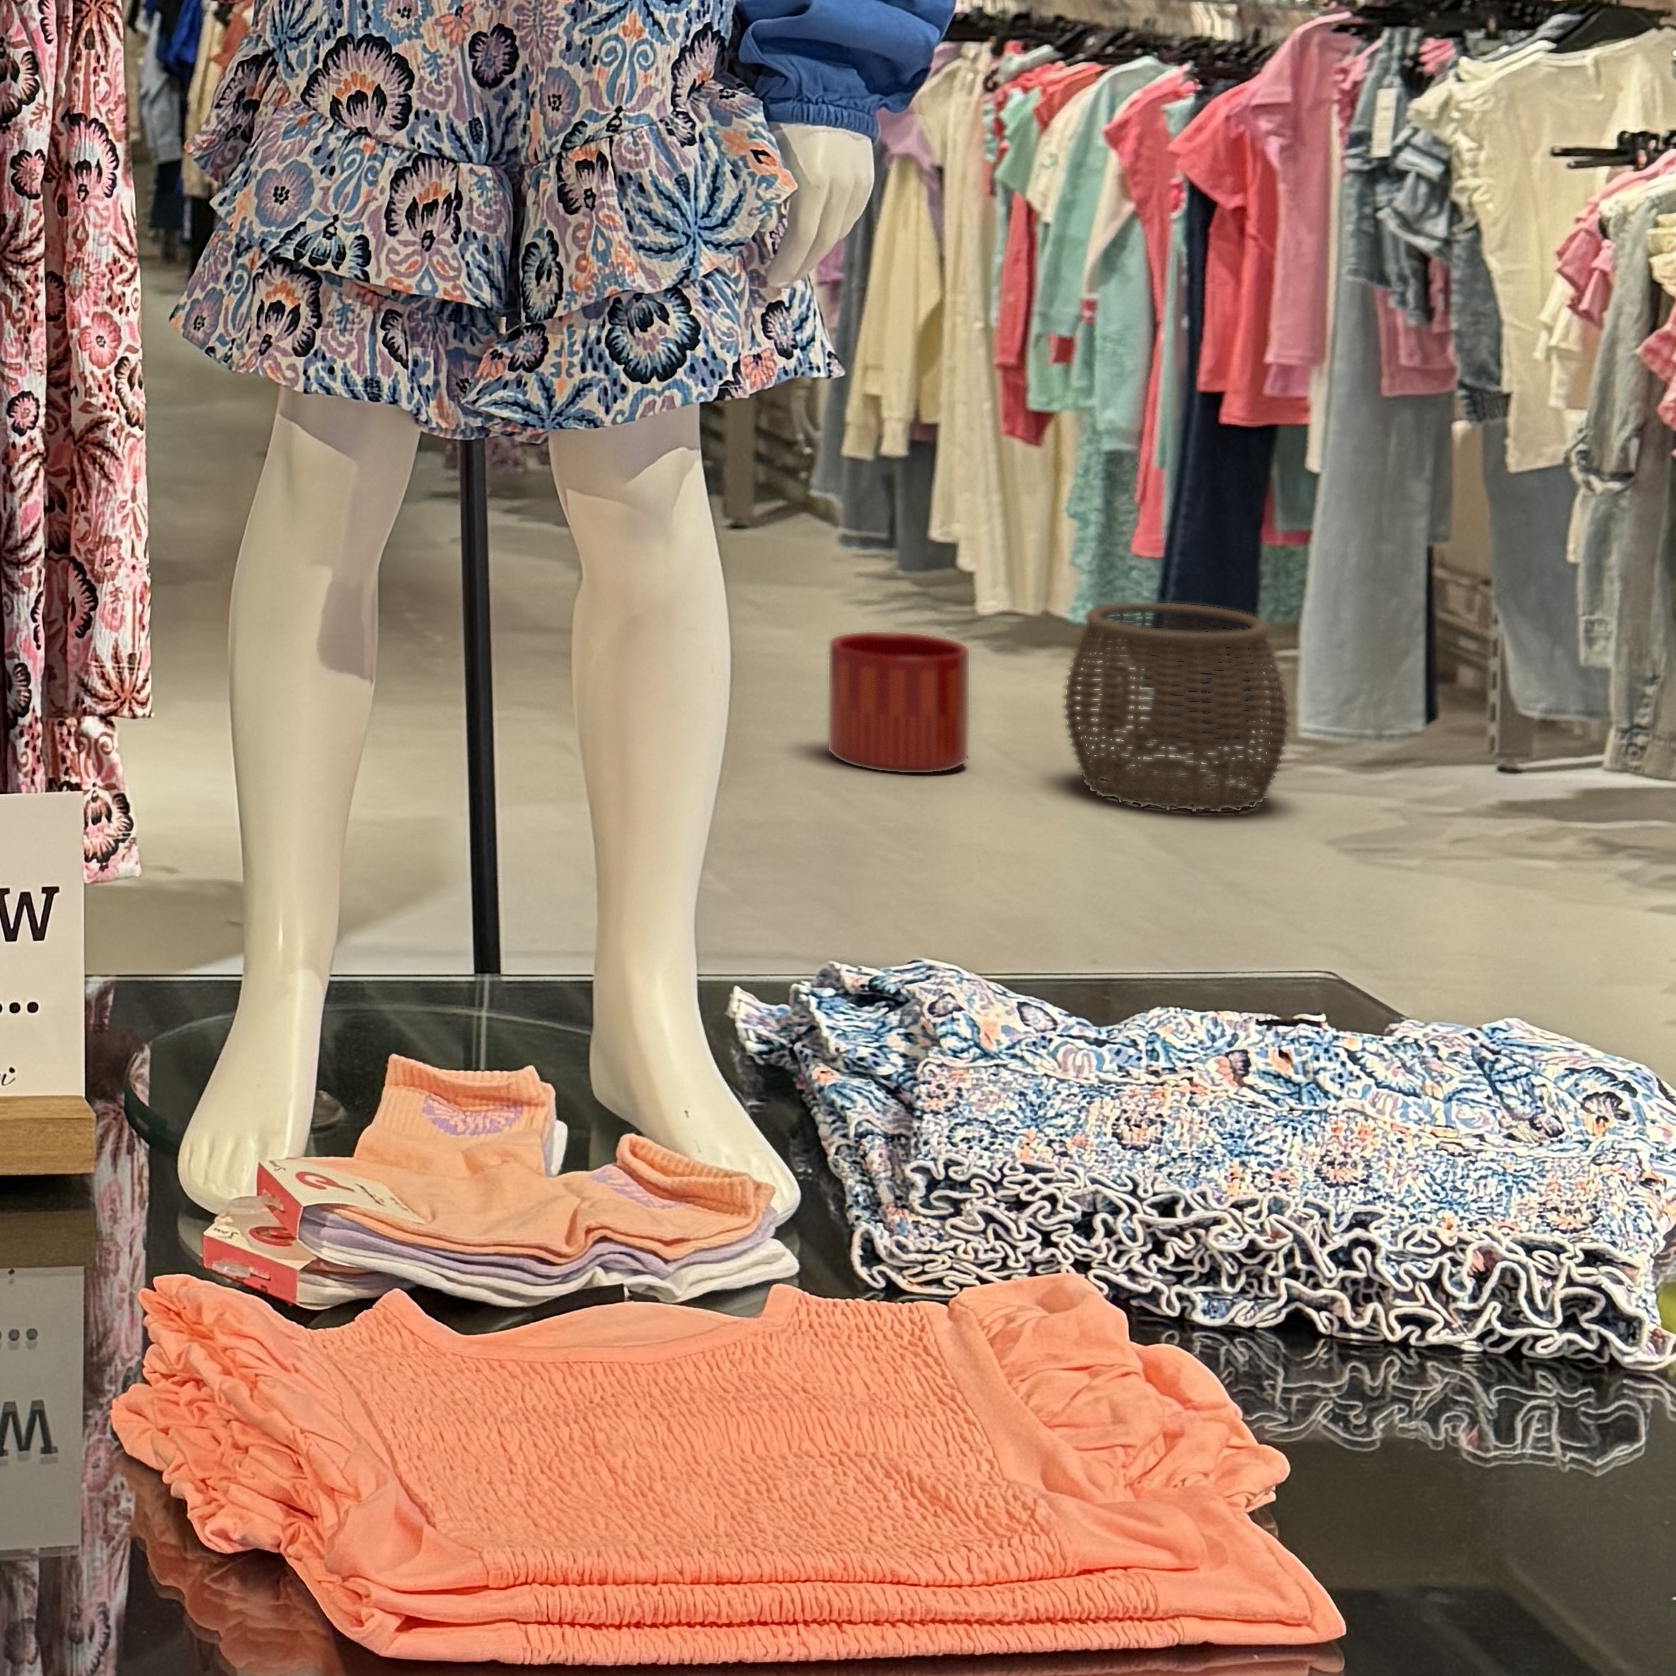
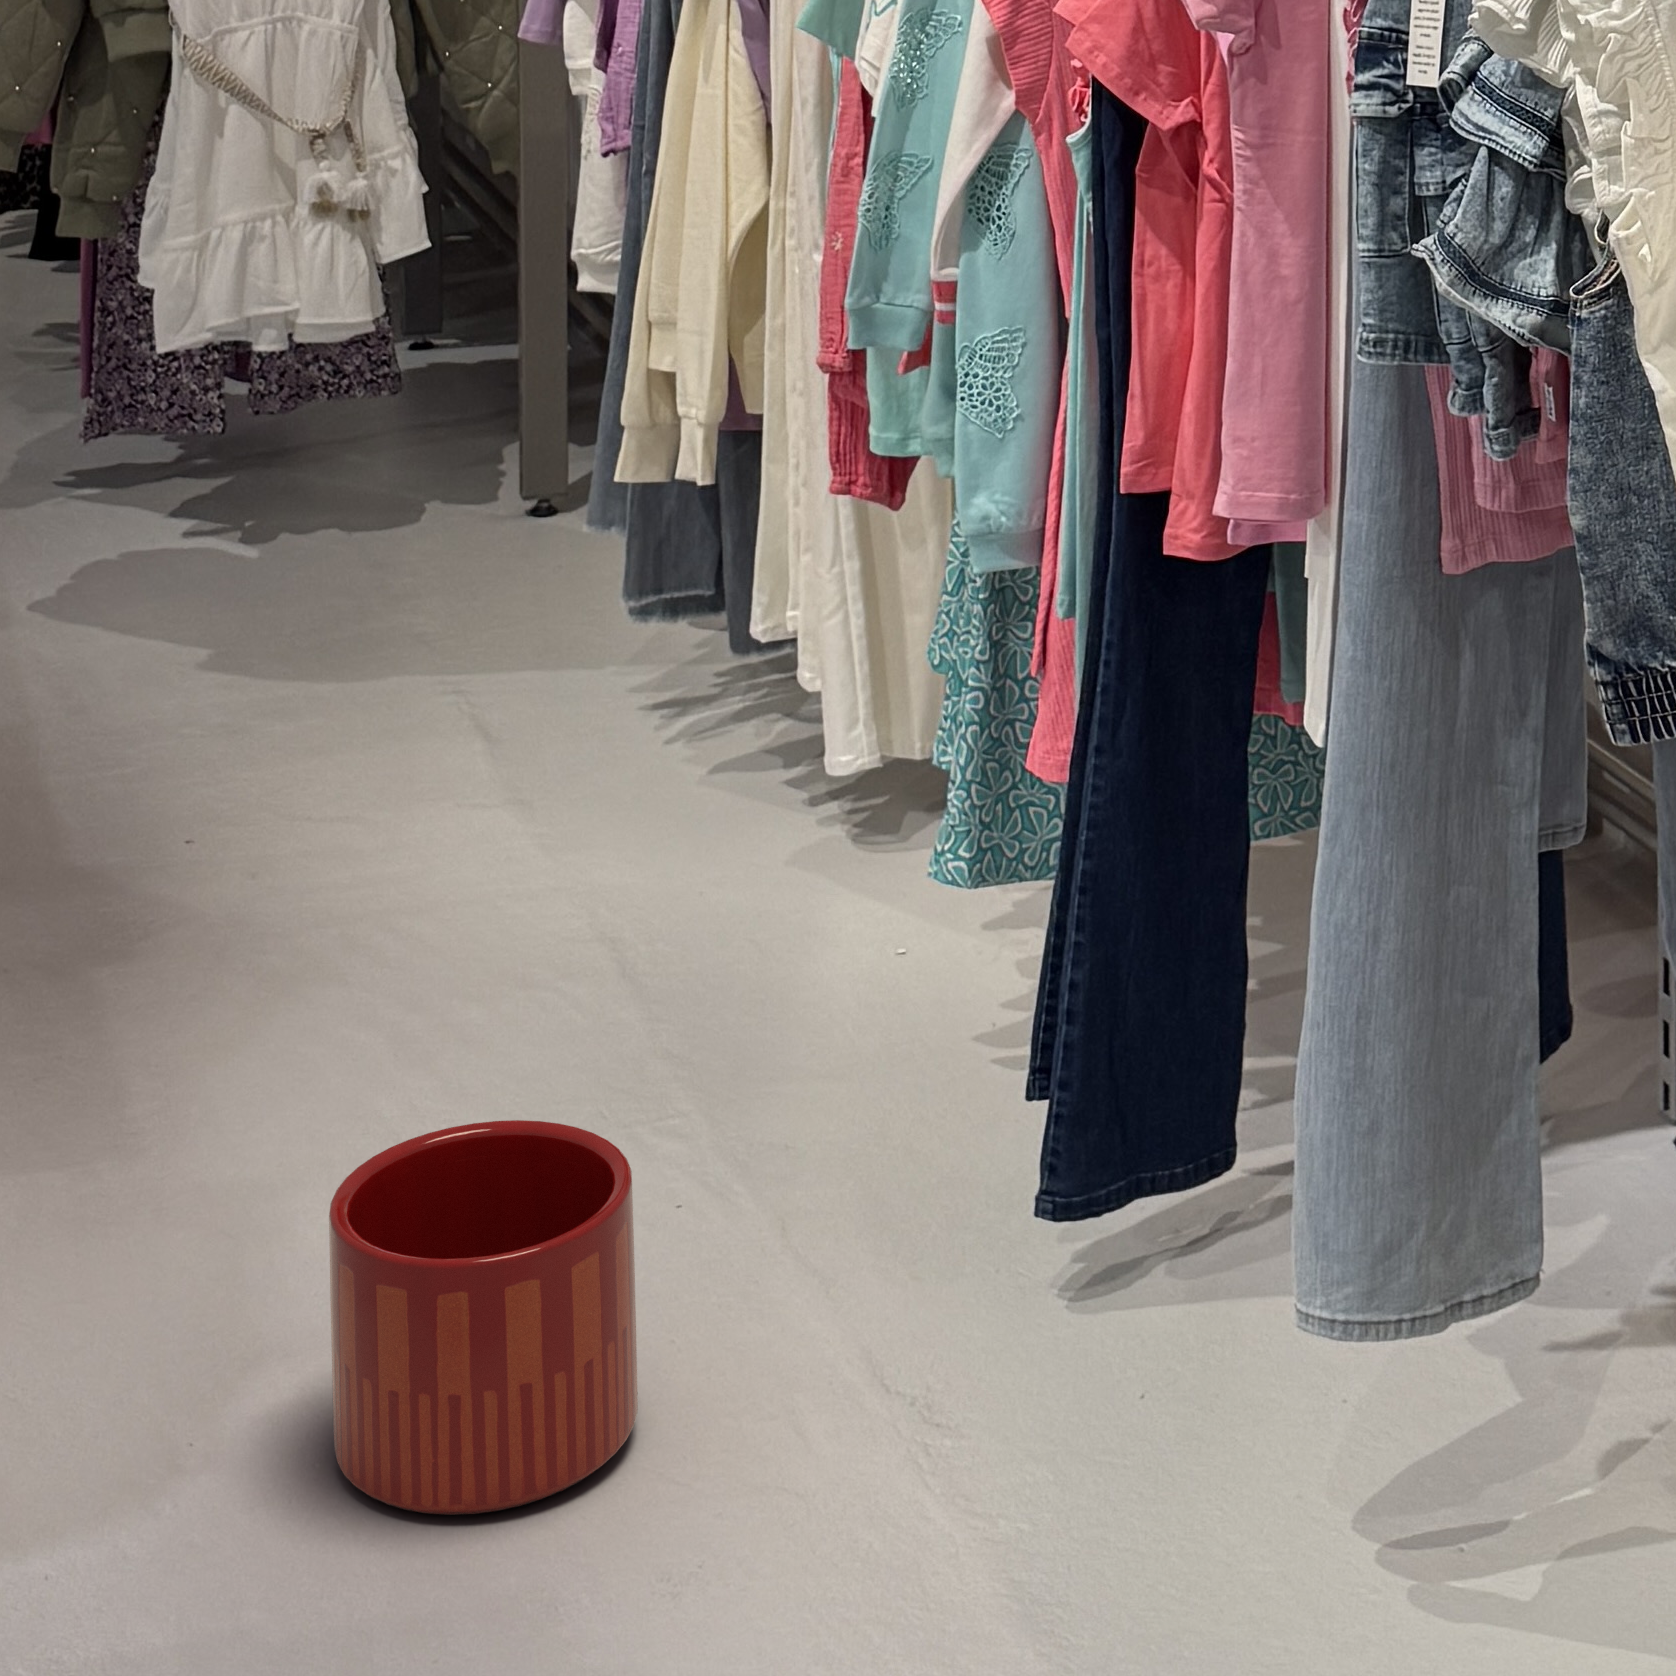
woven basket: present [1064,602,1289,812] -> none [818,1023,1278,1584]

